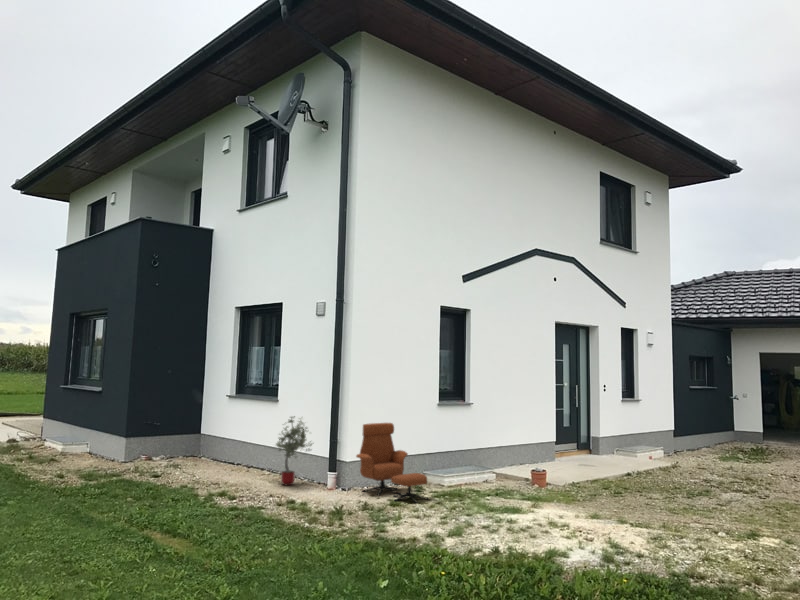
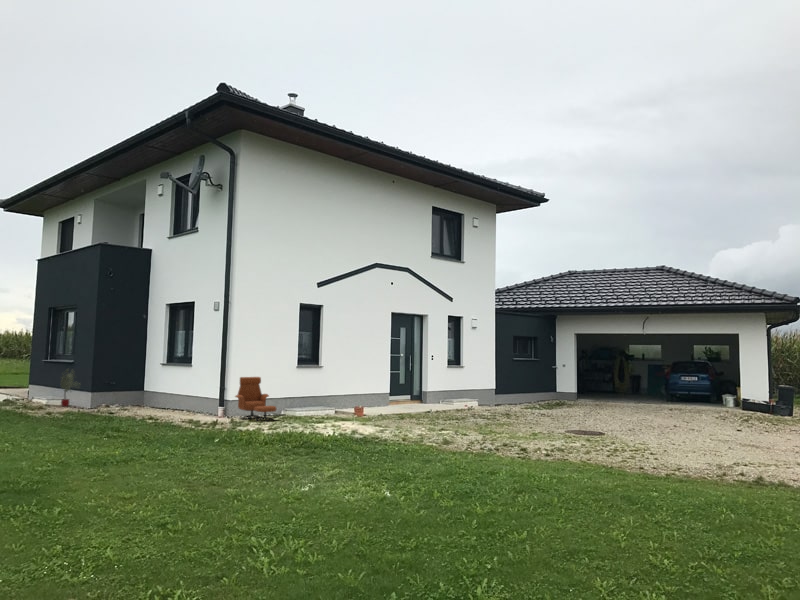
potted tree: present [276,416,312,485] -> present [61,369,80,407]

